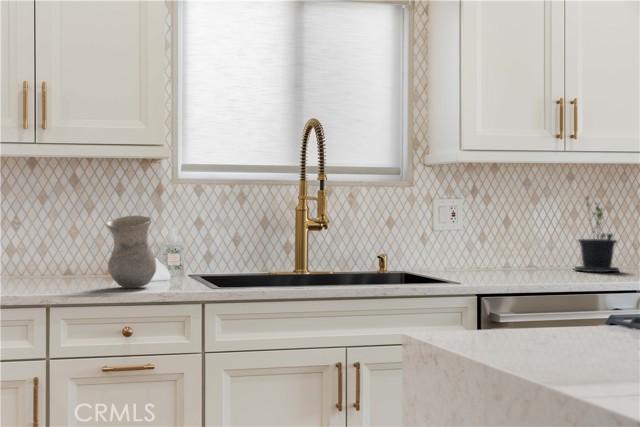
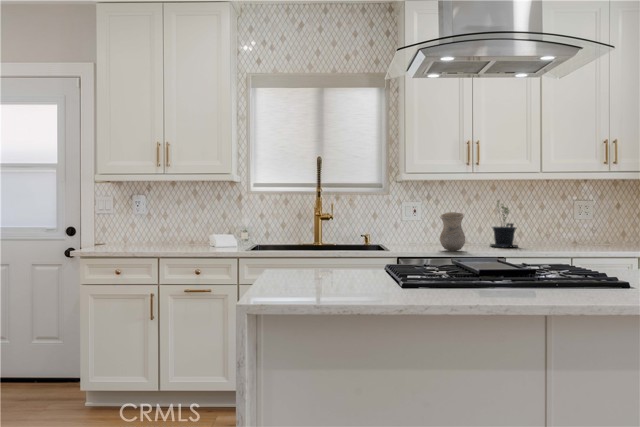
vase: present [106,216,156,288] -> present [440,212,465,251]

